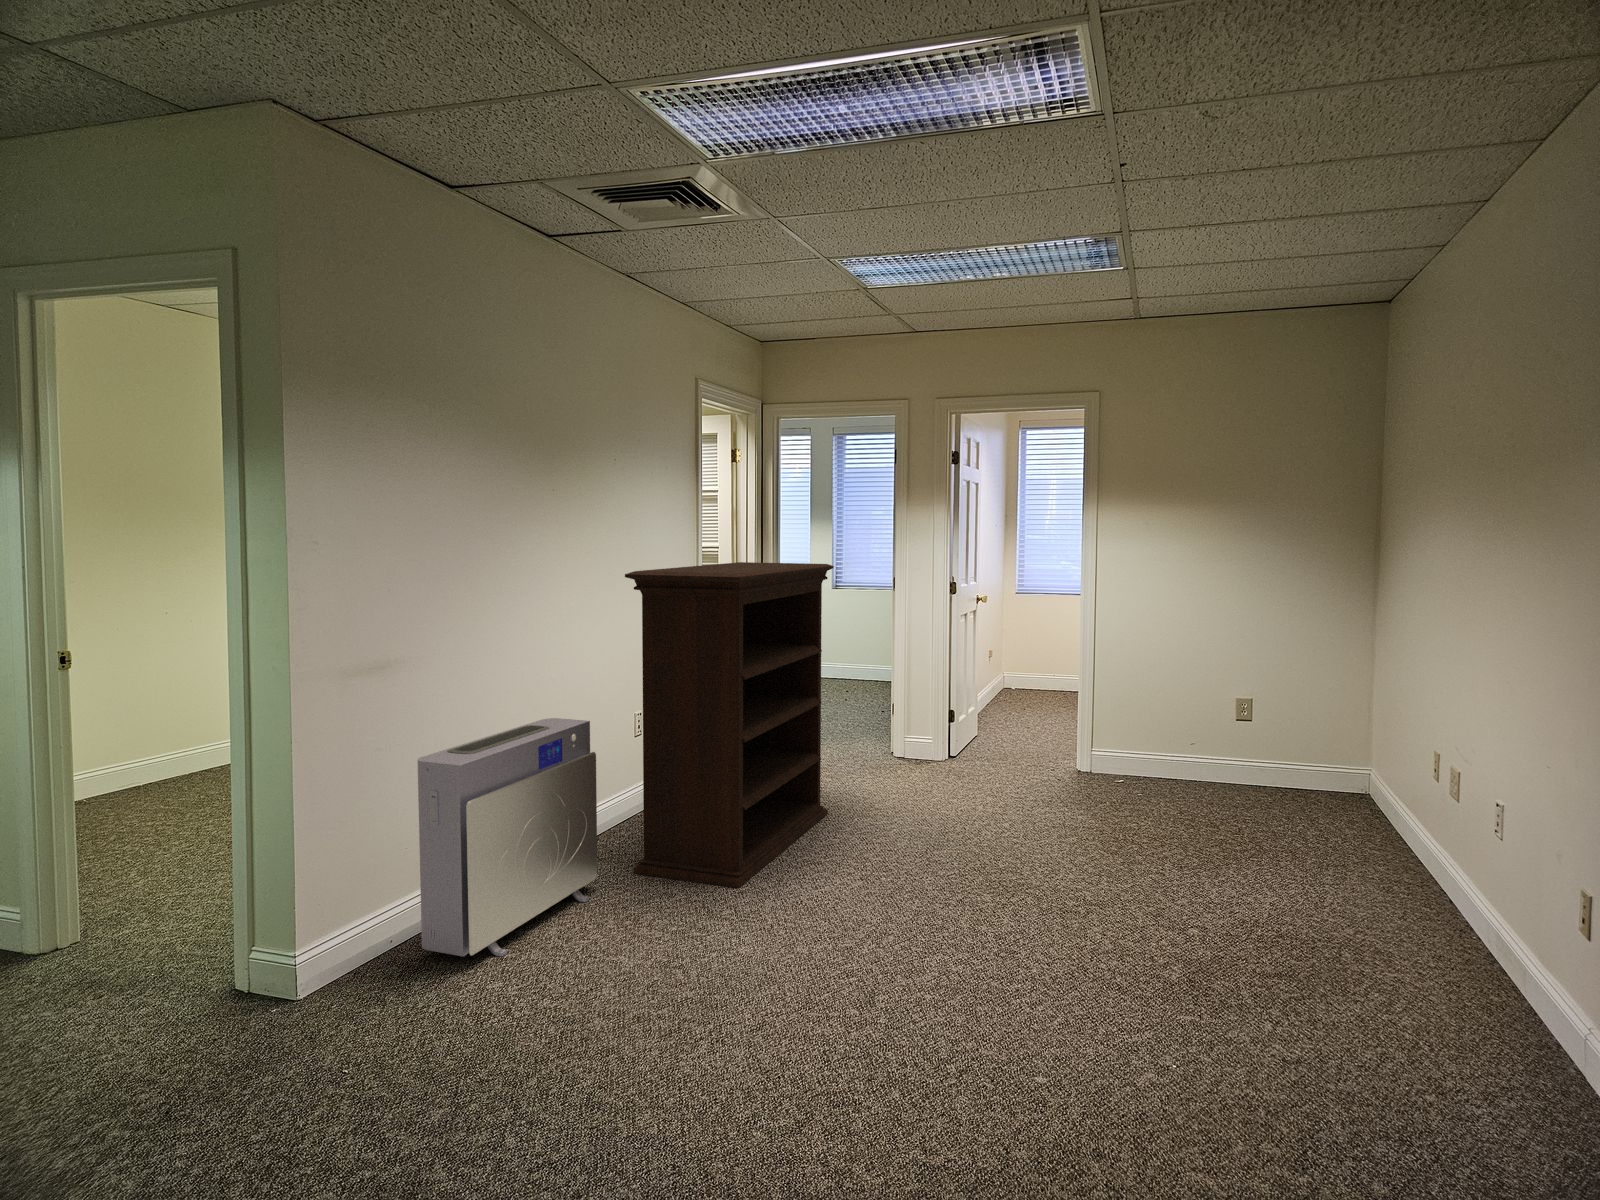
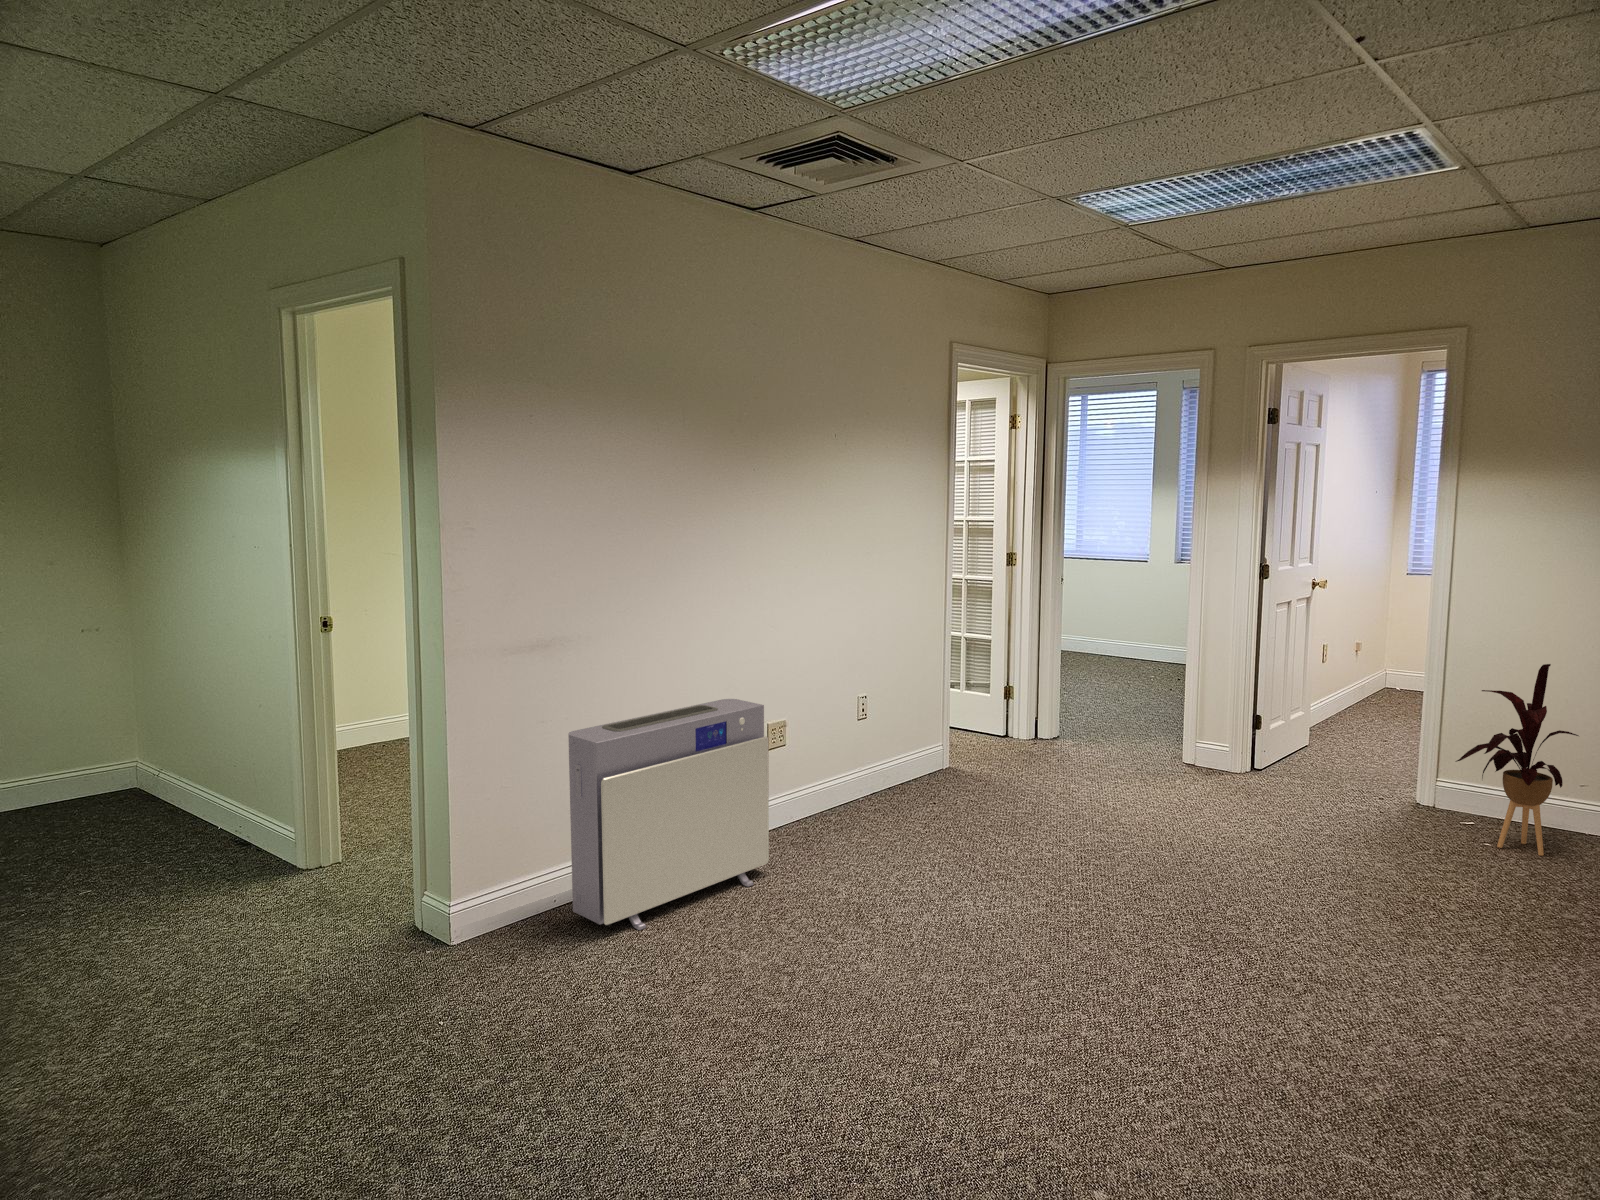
bookshelf: present [625,562,834,888] -> none [807,542,1074,896]
house plant: none [1116,647,1196,794] -> present [1456,664,1578,856]

